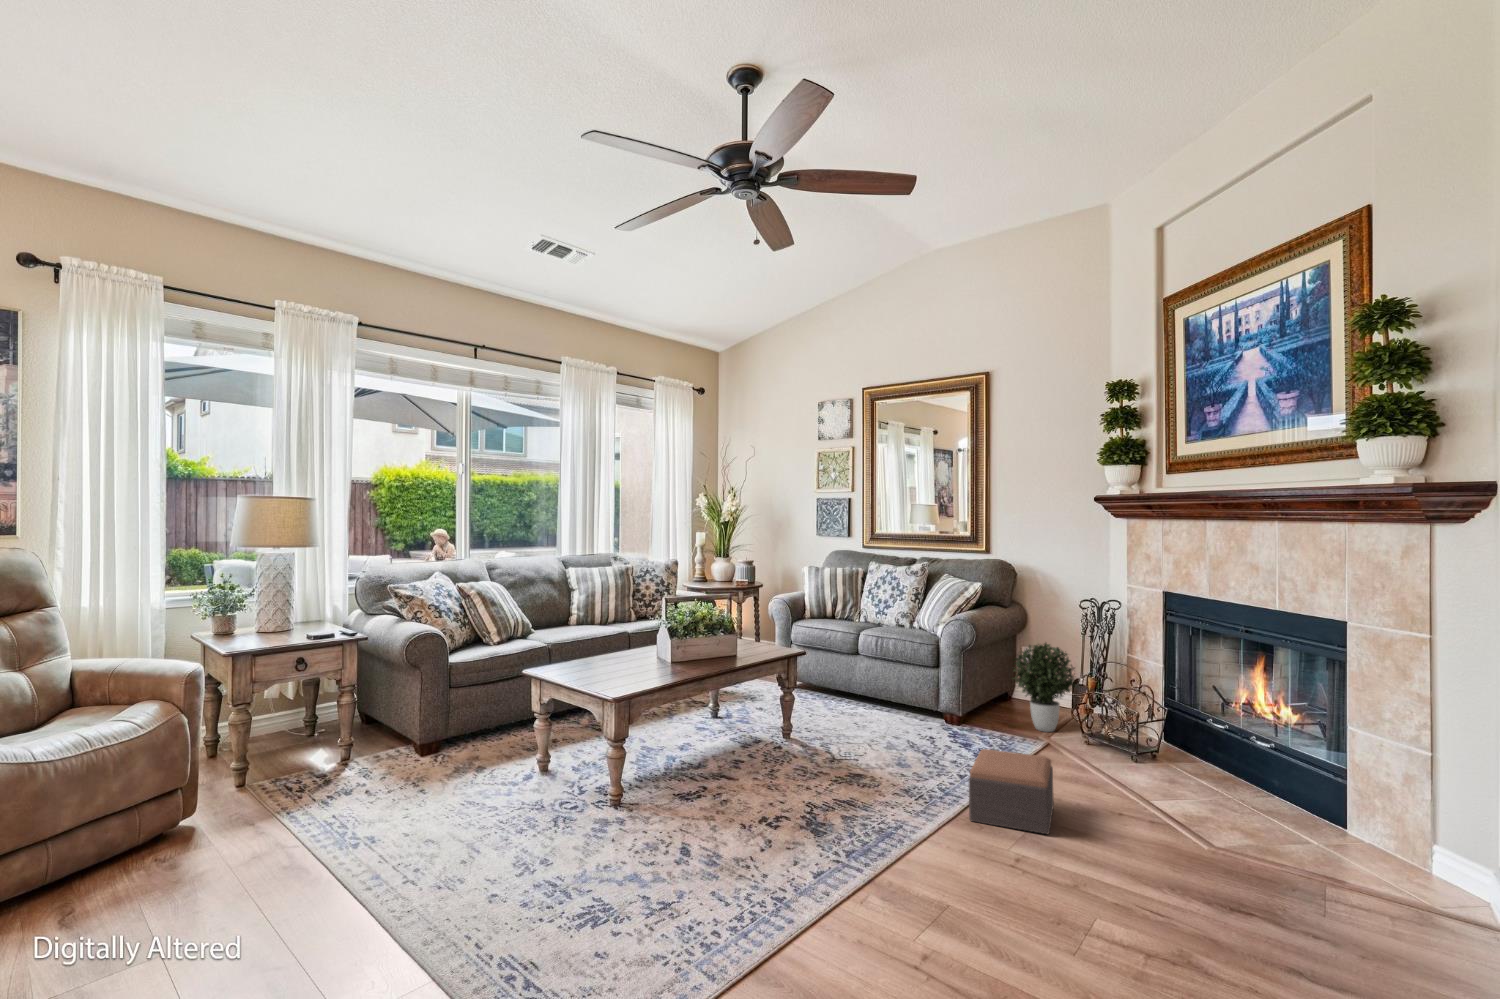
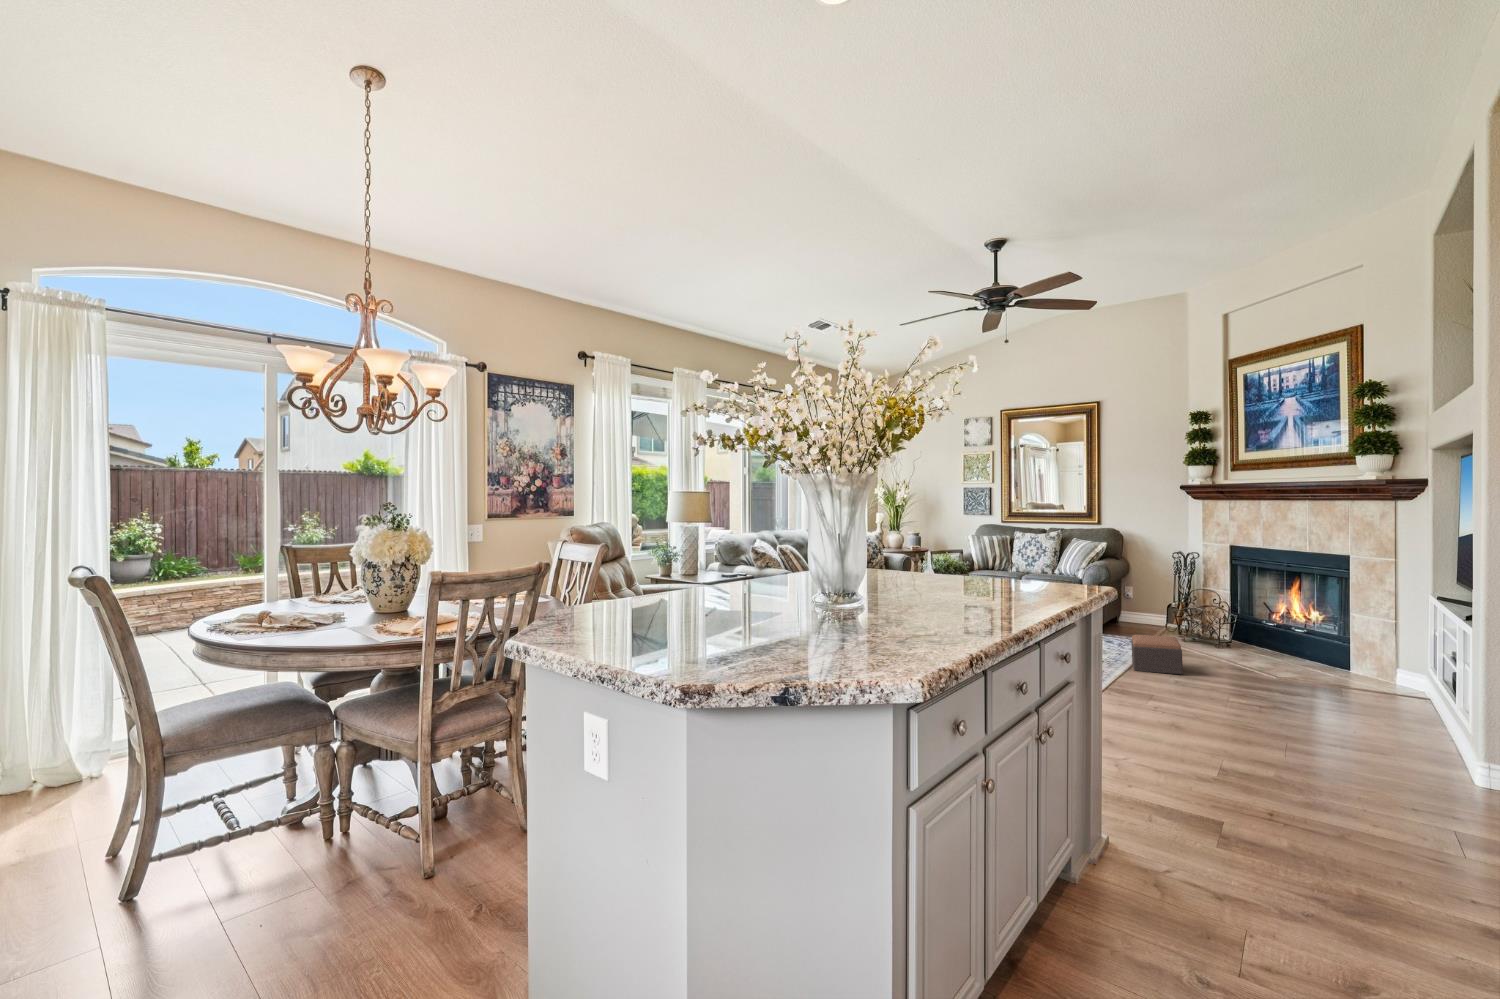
potted plant: present [1013,643,1075,732] -> none [1127,579,1172,636]

